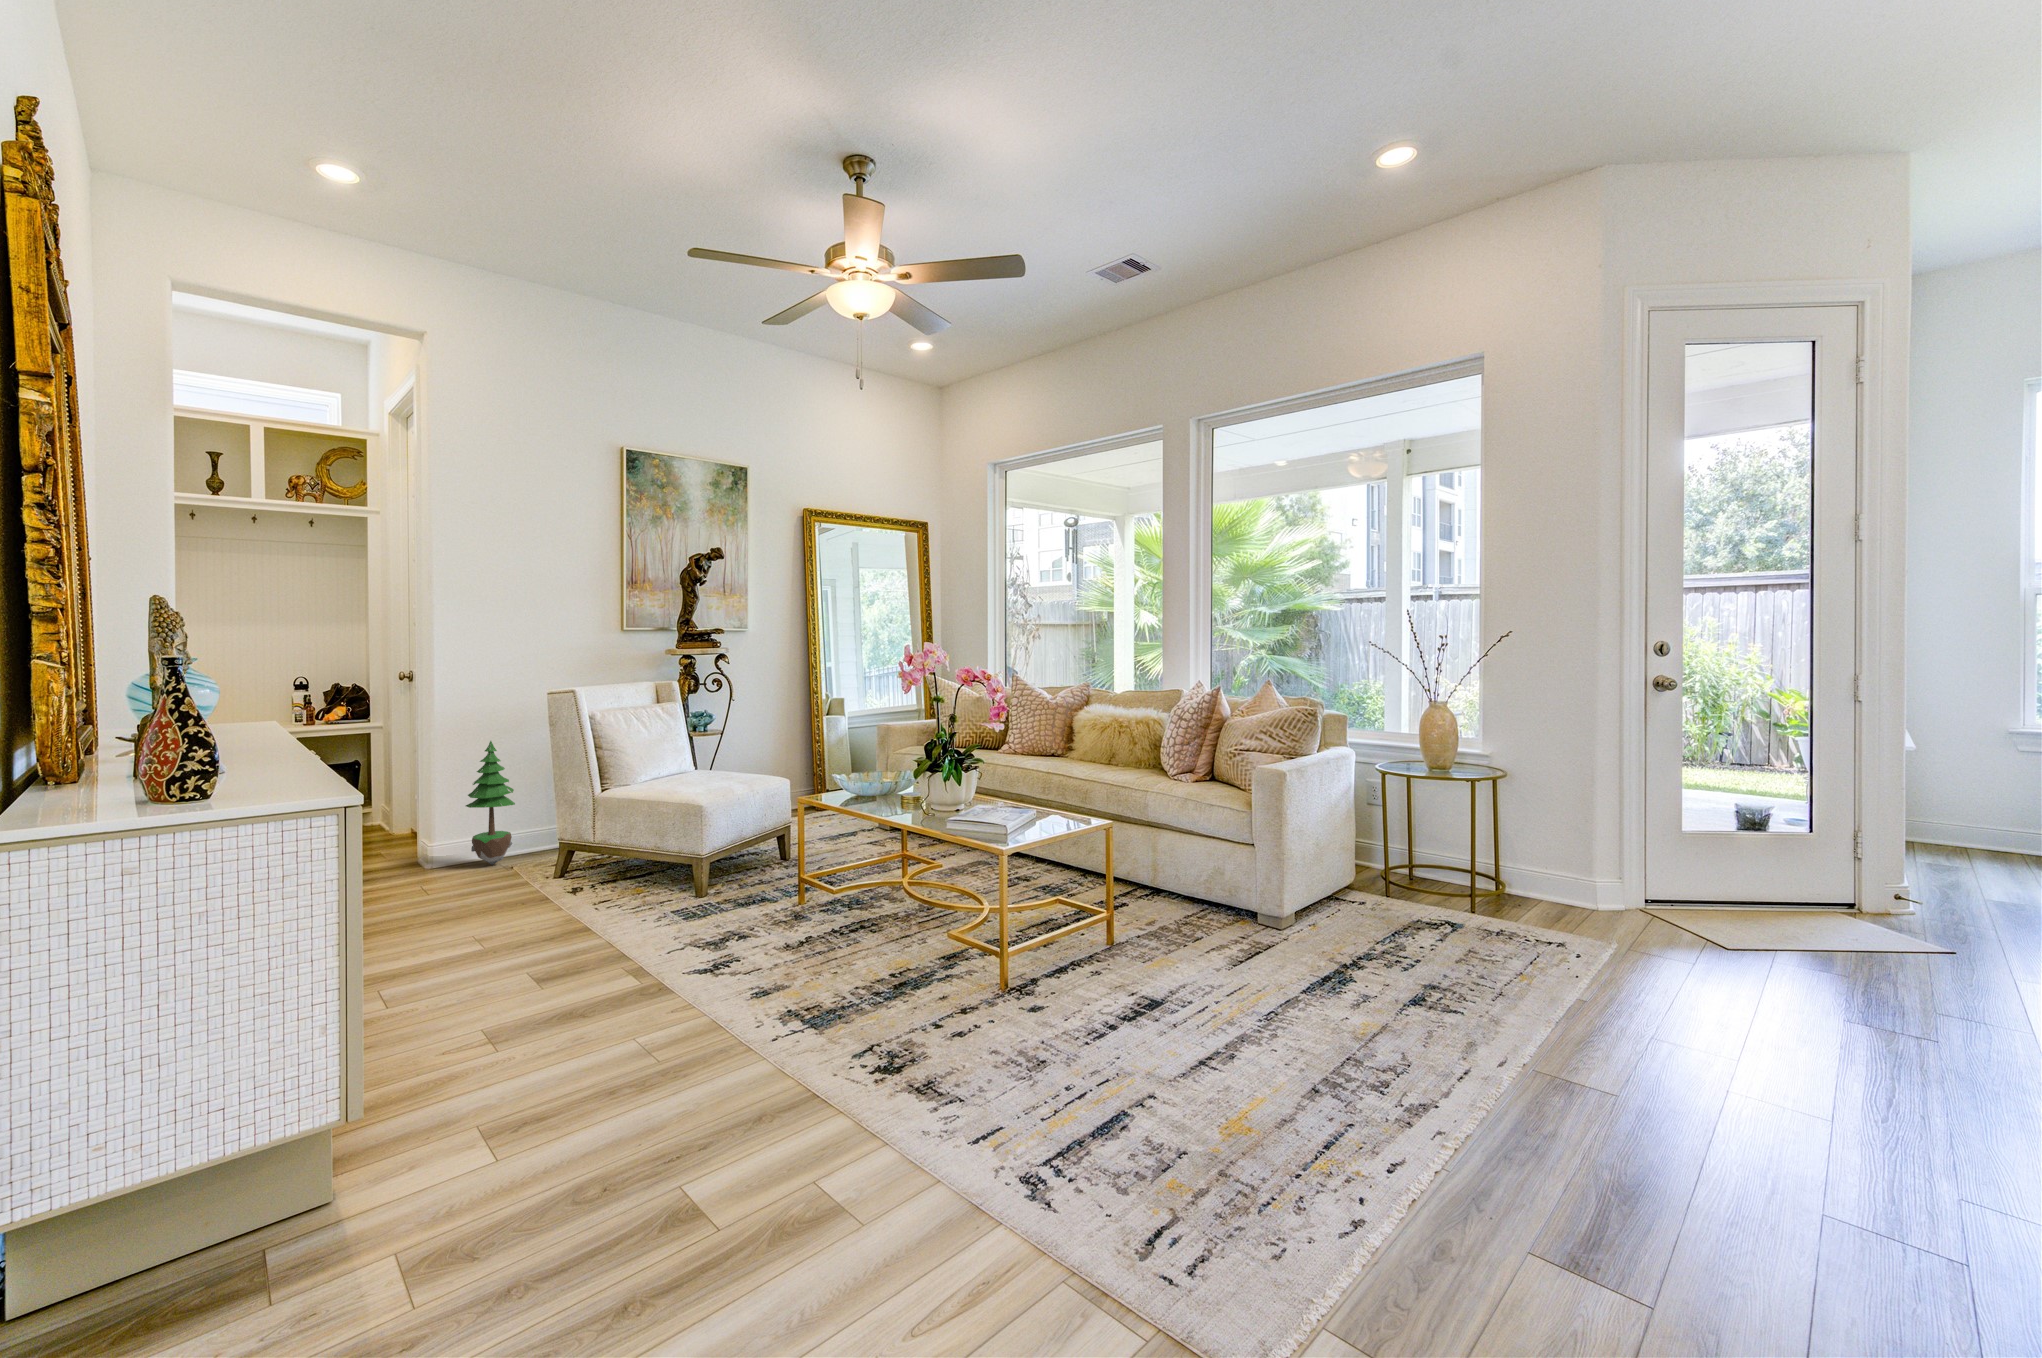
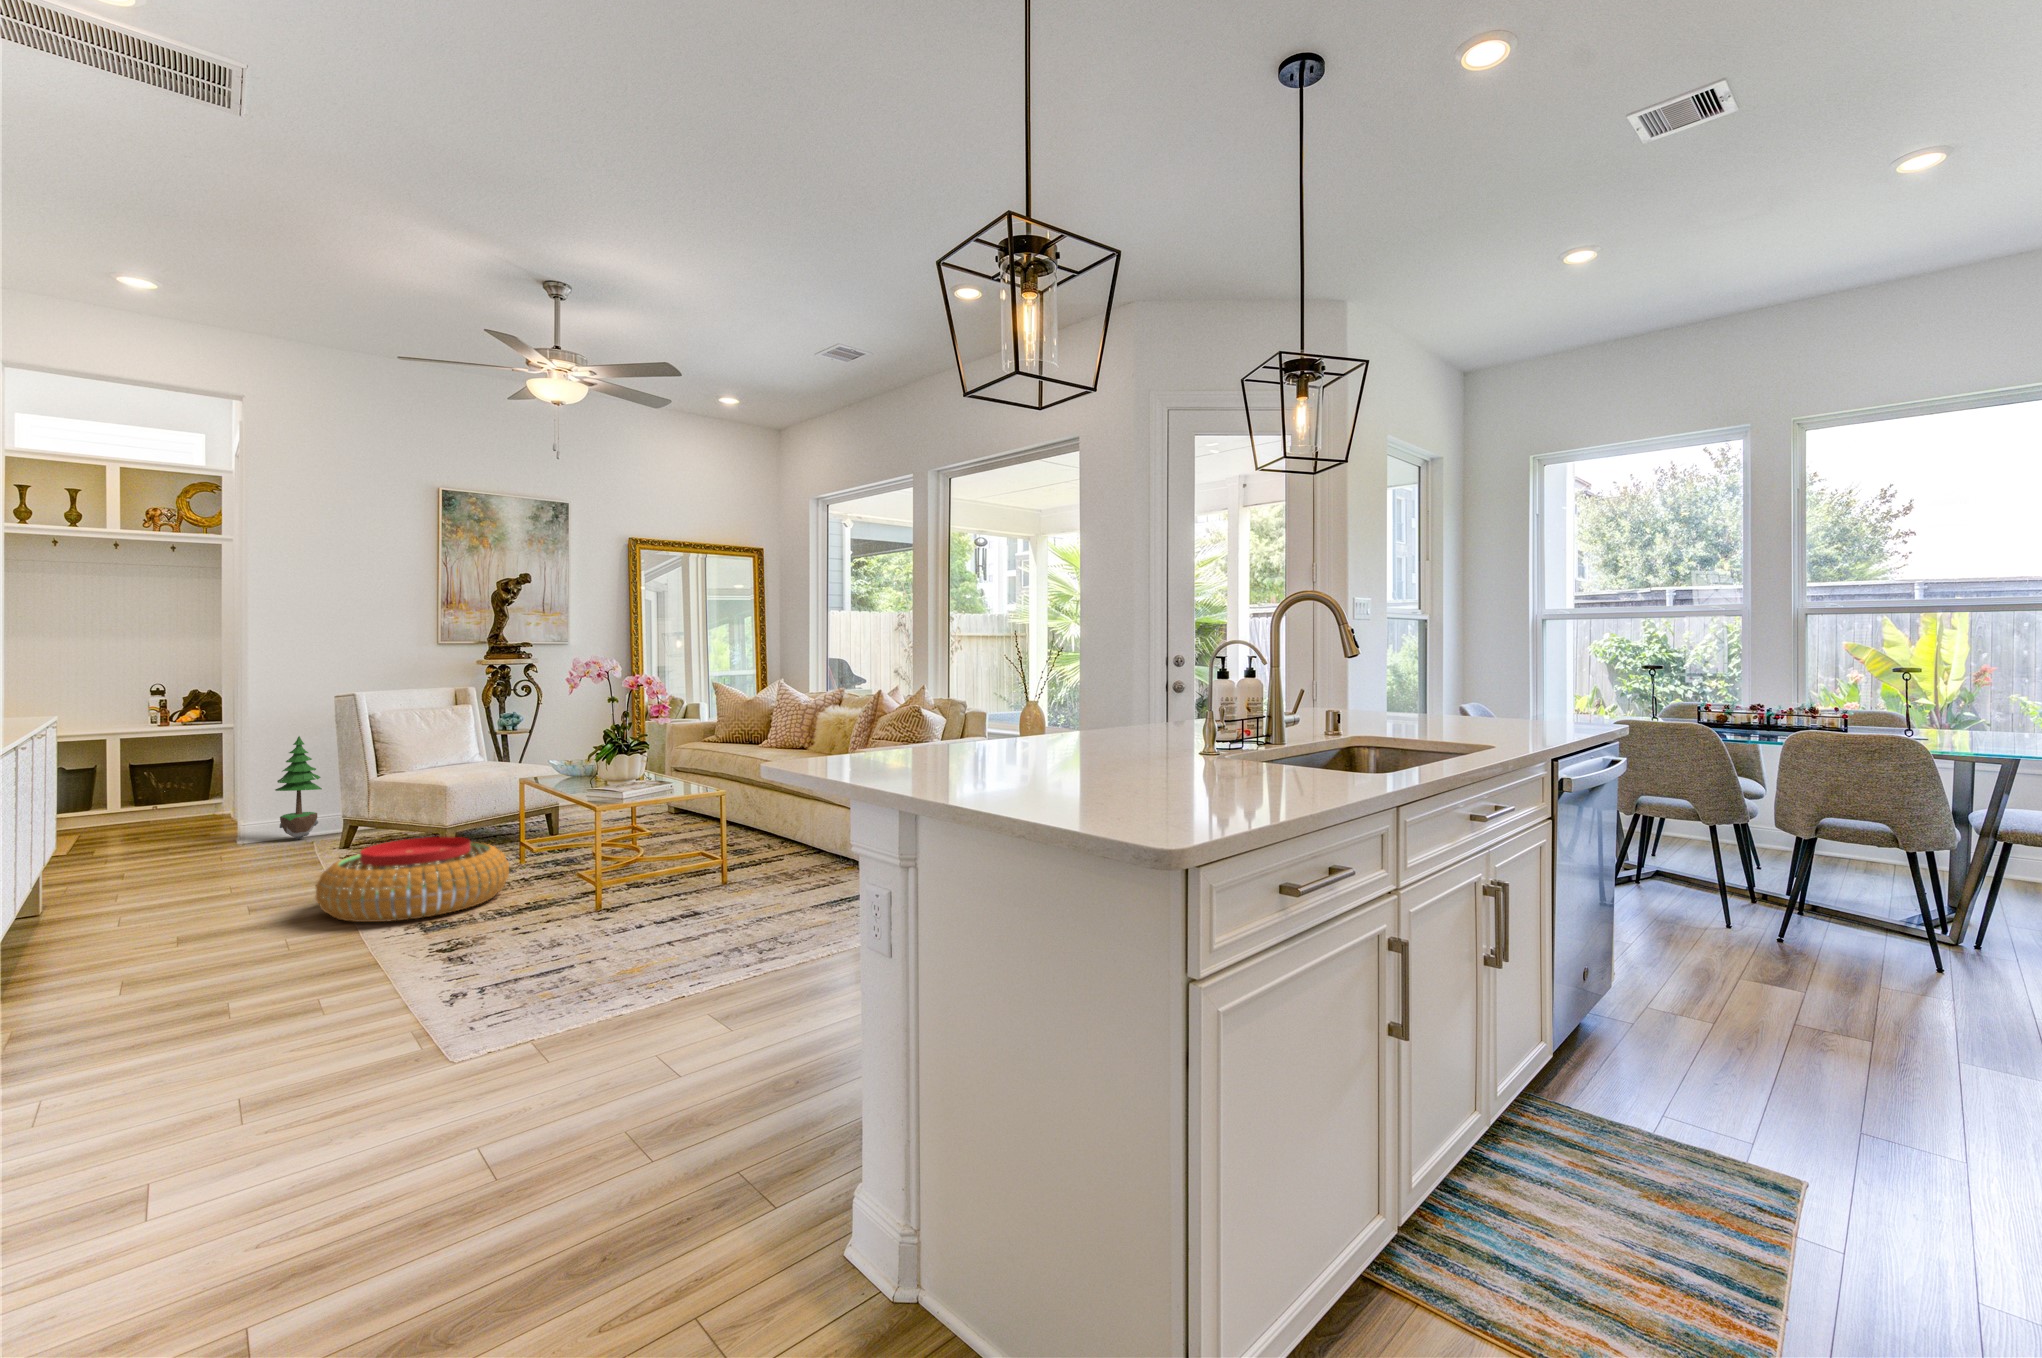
pouf: none [629,884,855,1021] -> present [316,837,509,922]

